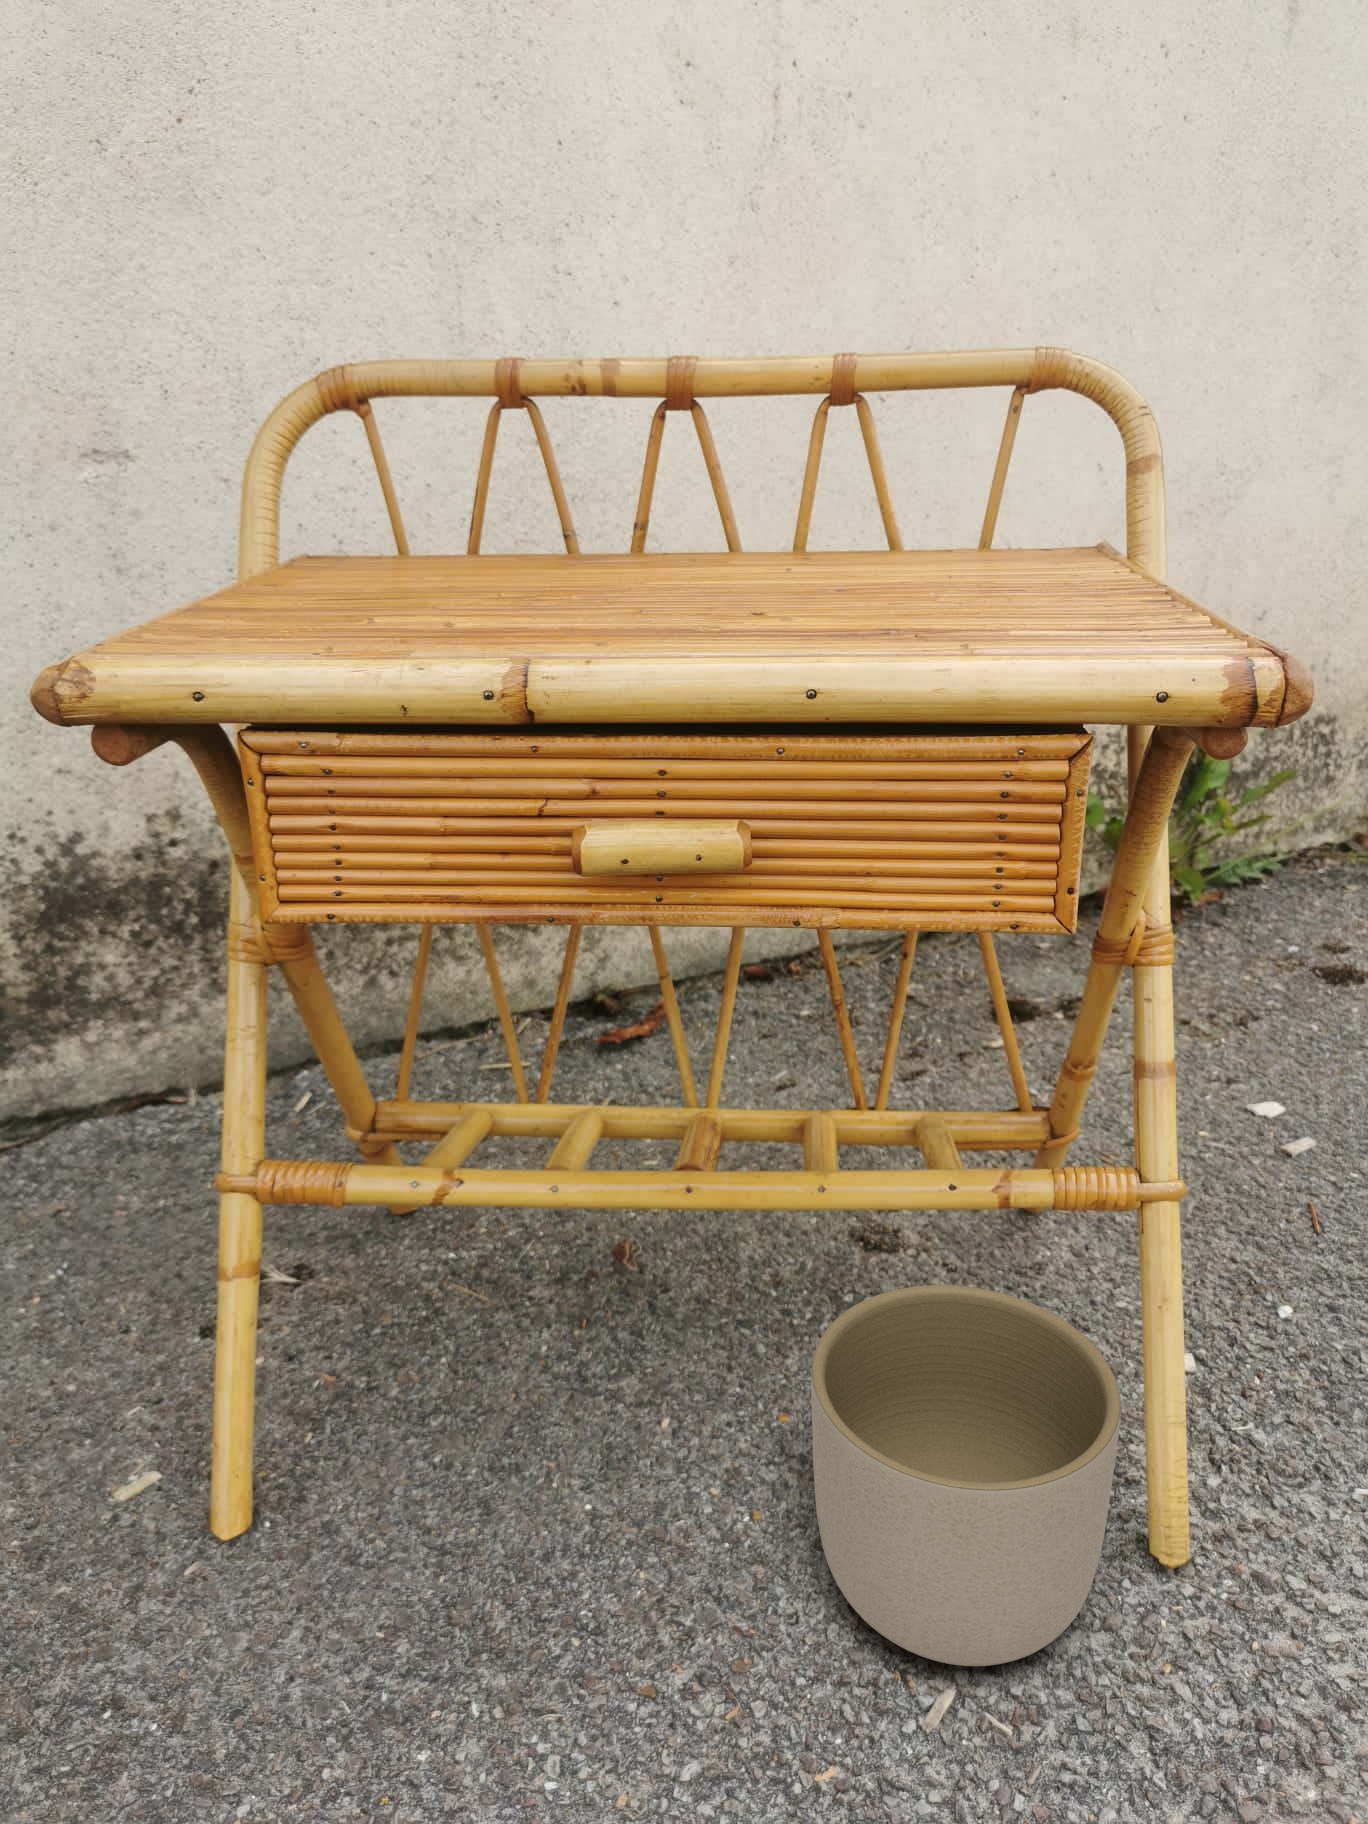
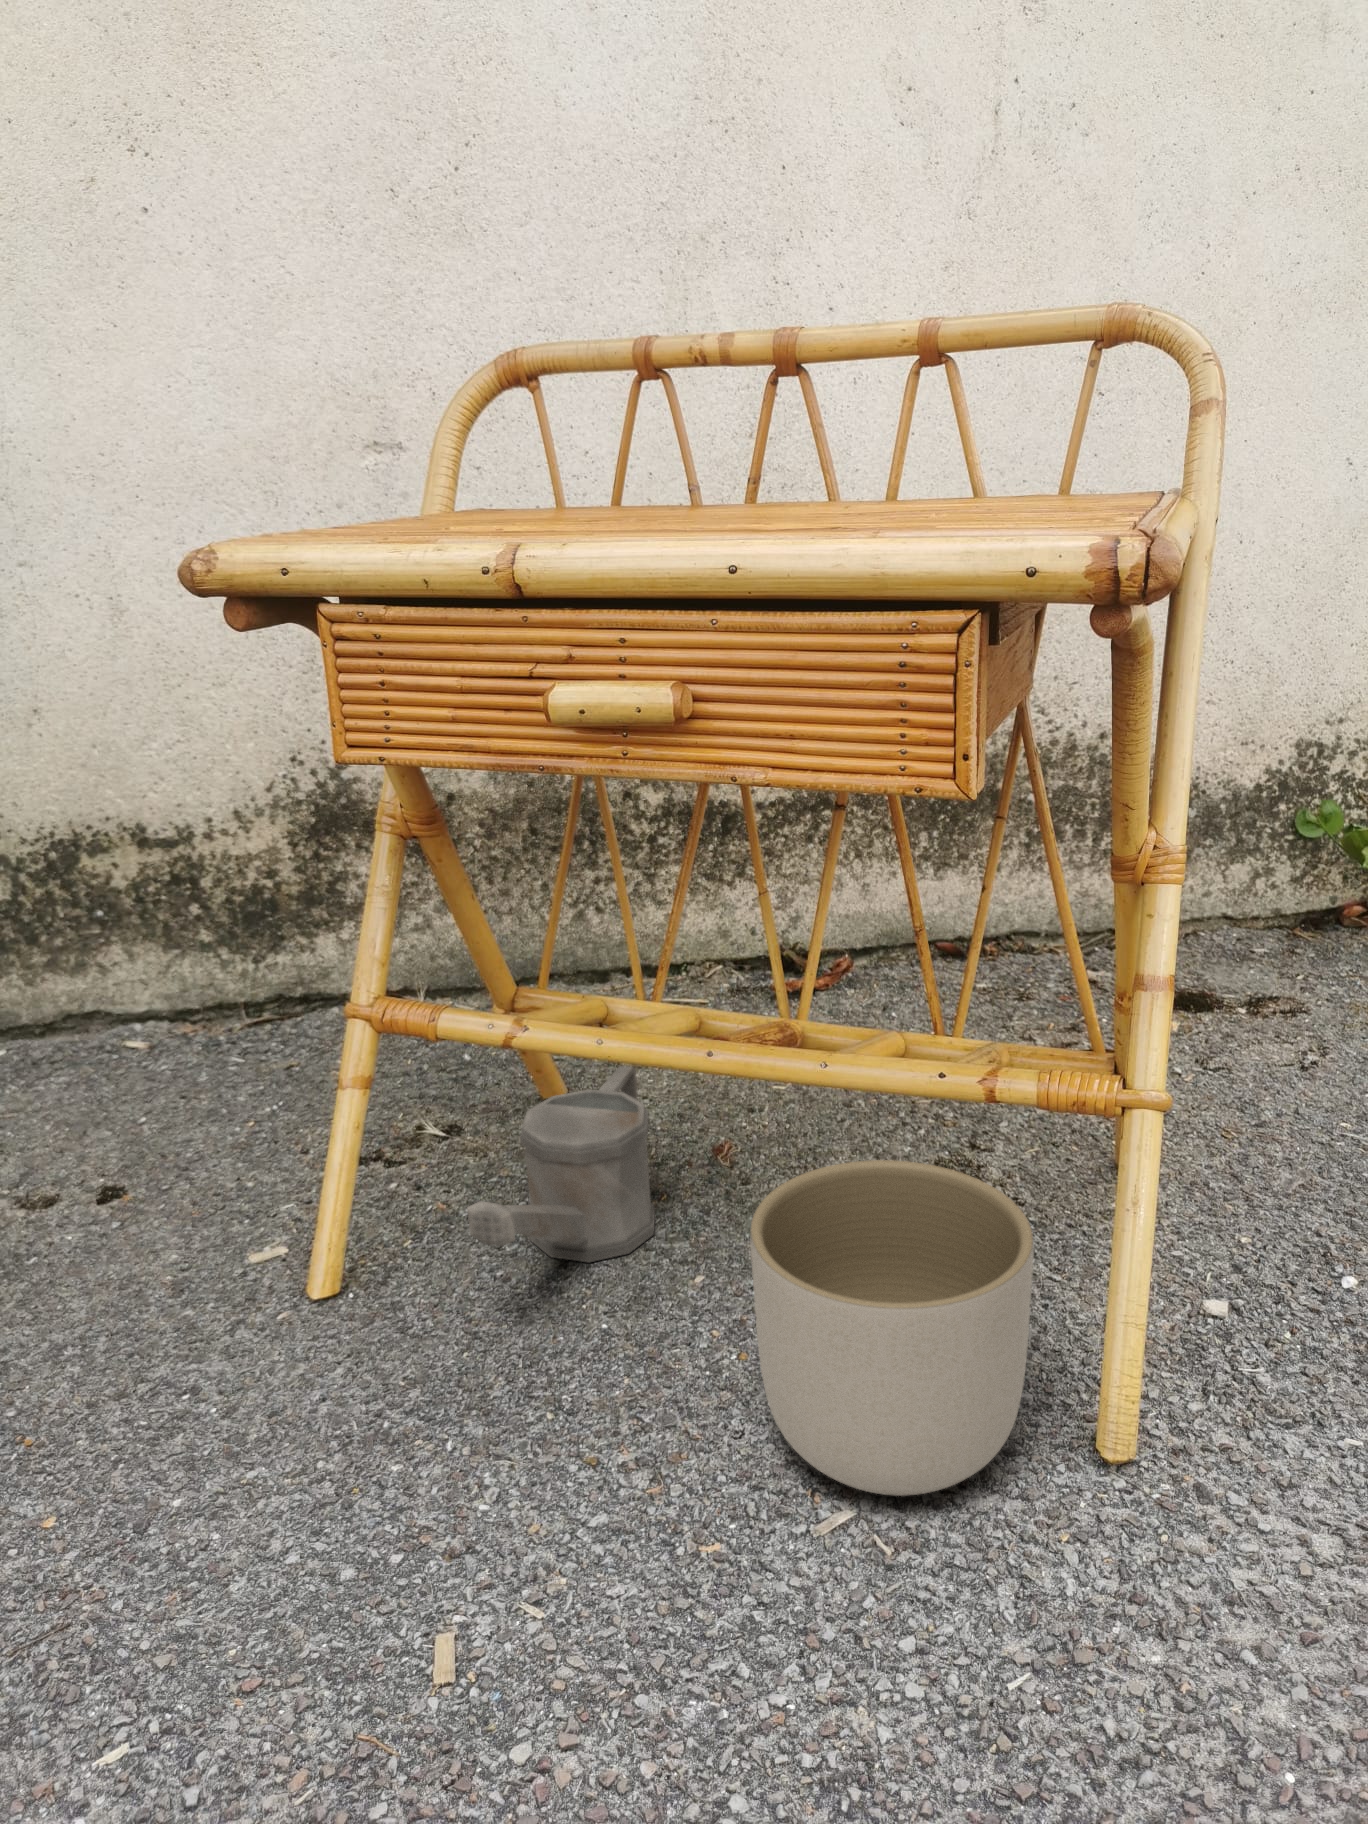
watering can: none [438,1182,597,1453] -> present [467,1066,655,1262]

